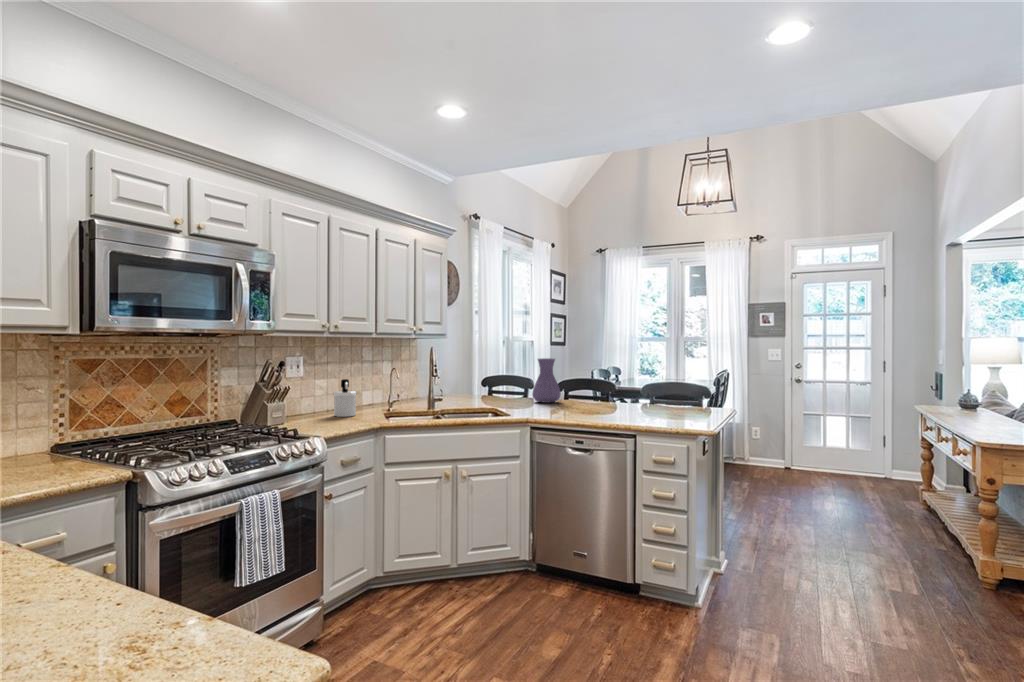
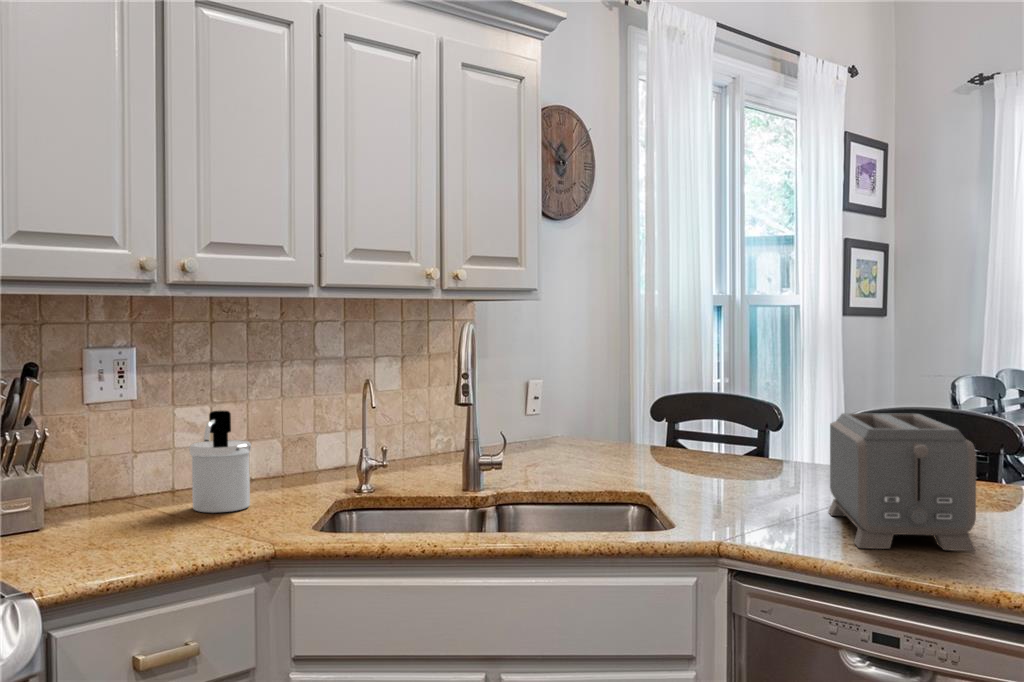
vase: present [532,358,561,403] -> none [765,353,847,478]
toaster: none [558,377,604,417] -> present [829,413,976,551]

